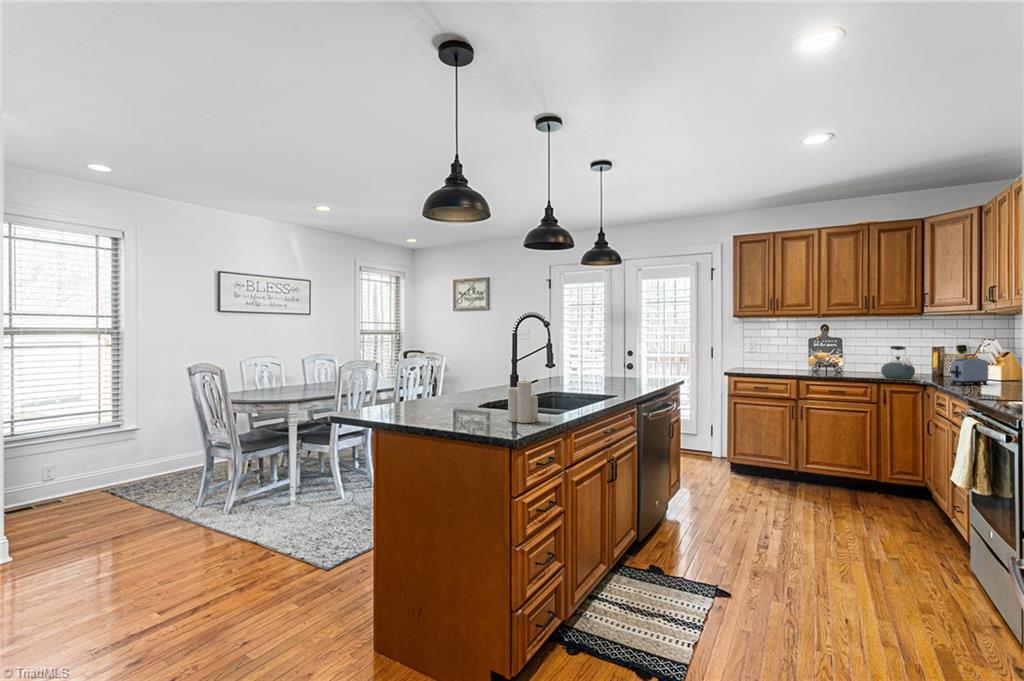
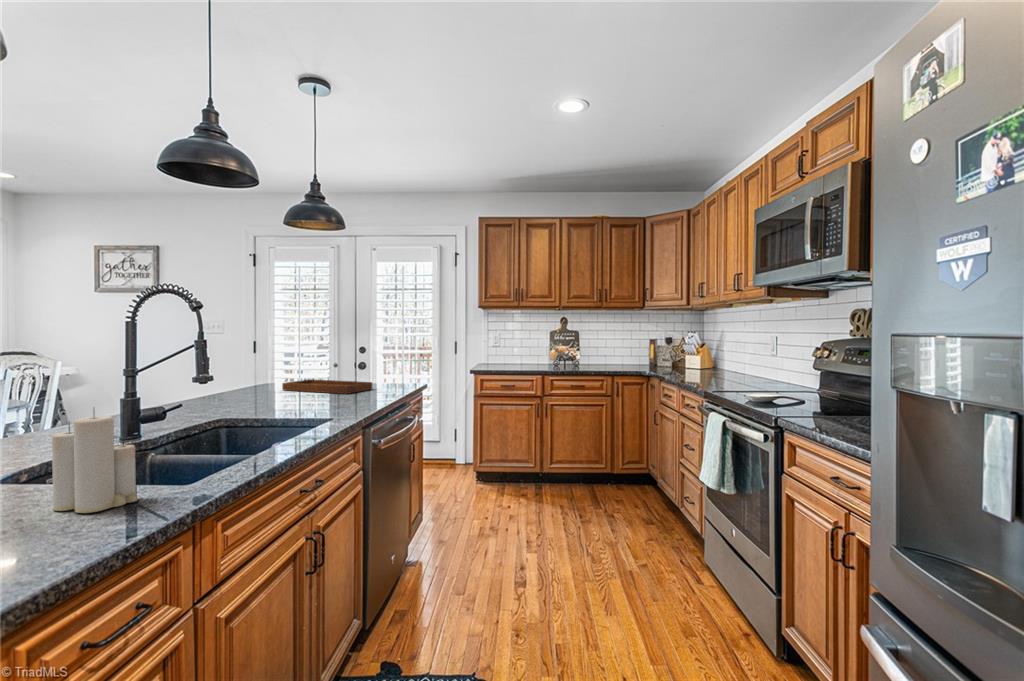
kettle: present [881,346,915,378] -> none [614,339,641,371]
toaster: present [950,358,989,385] -> none [674,350,700,376]
tray: none [577,363,641,385] -> present [282,363,372,394]

